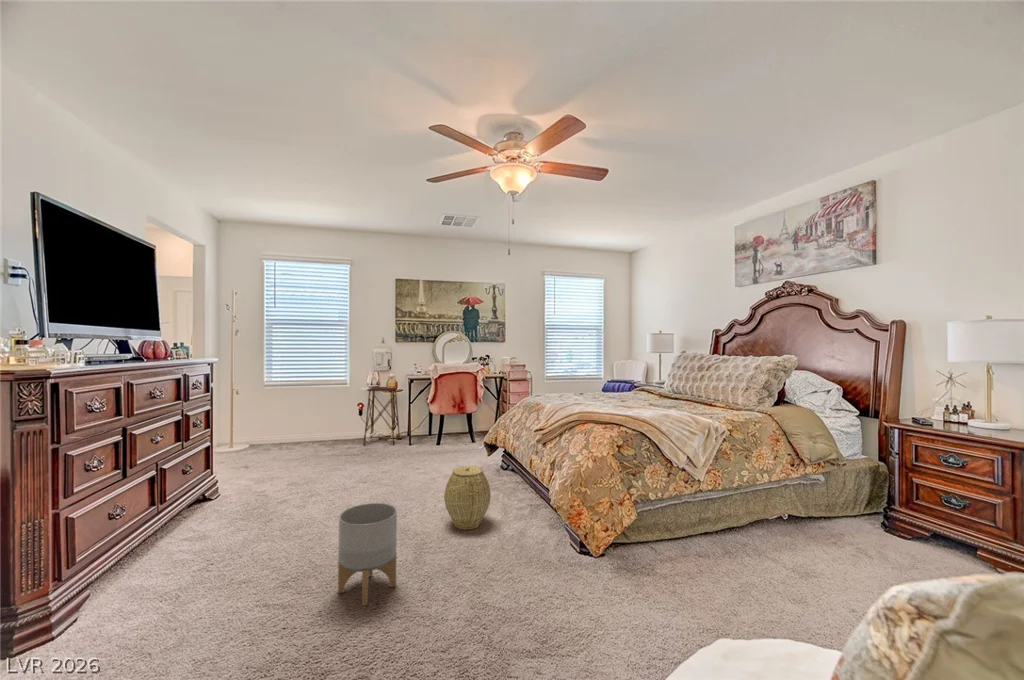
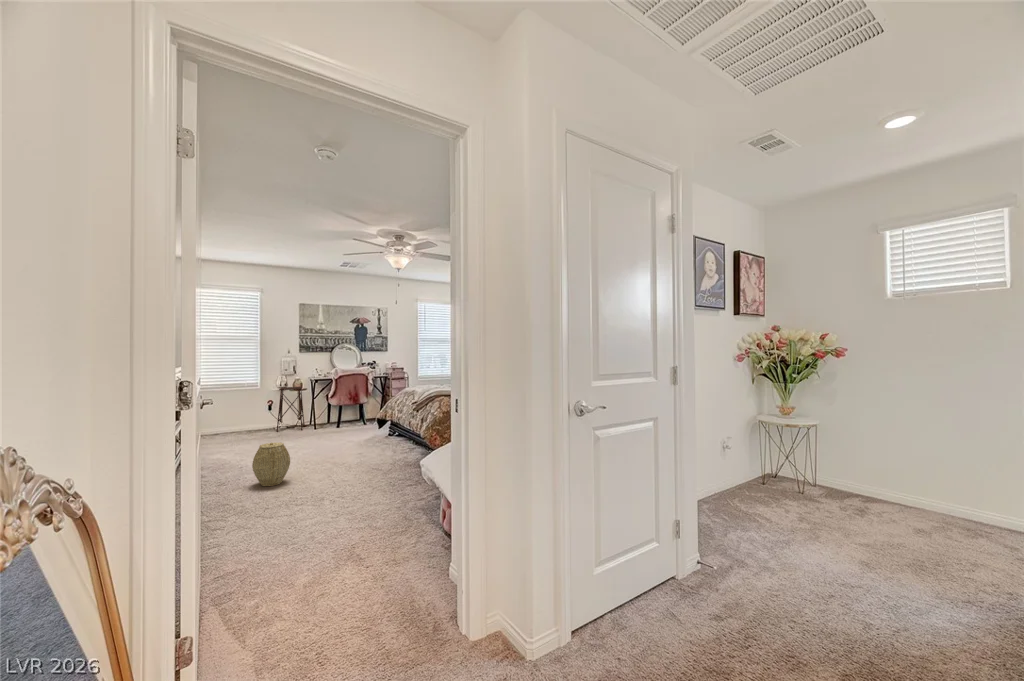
woven basket: present [444,466,491,530] -> present [252,442,290,486]
planter: present [338,503,397,605] -> none [308,440,340,487]

